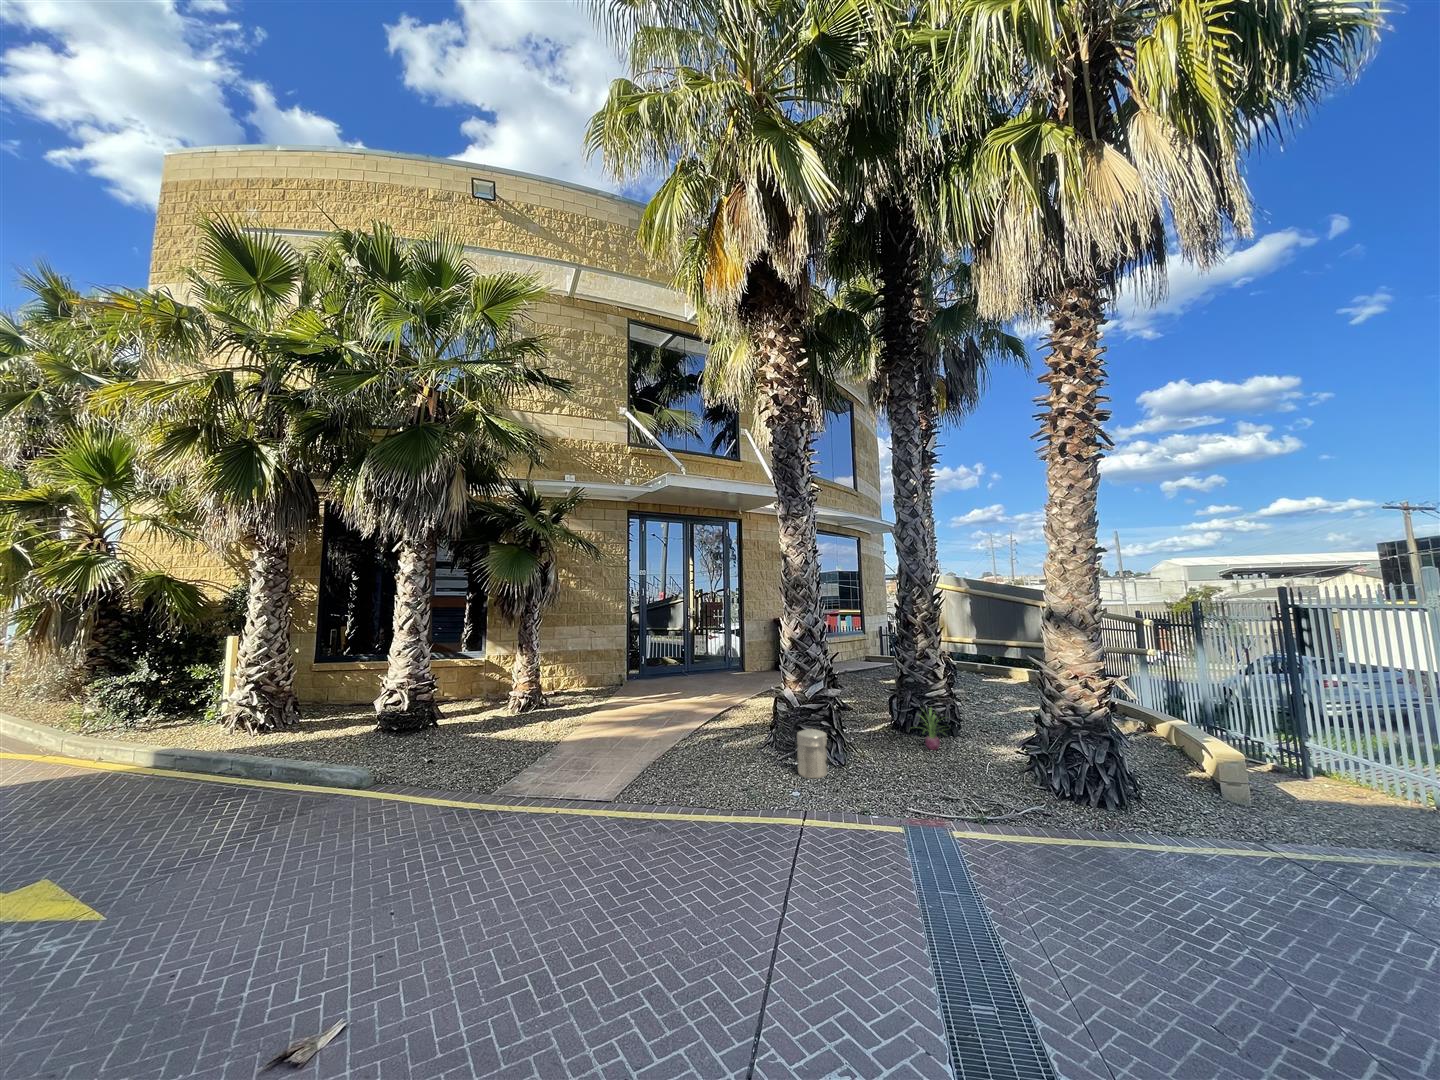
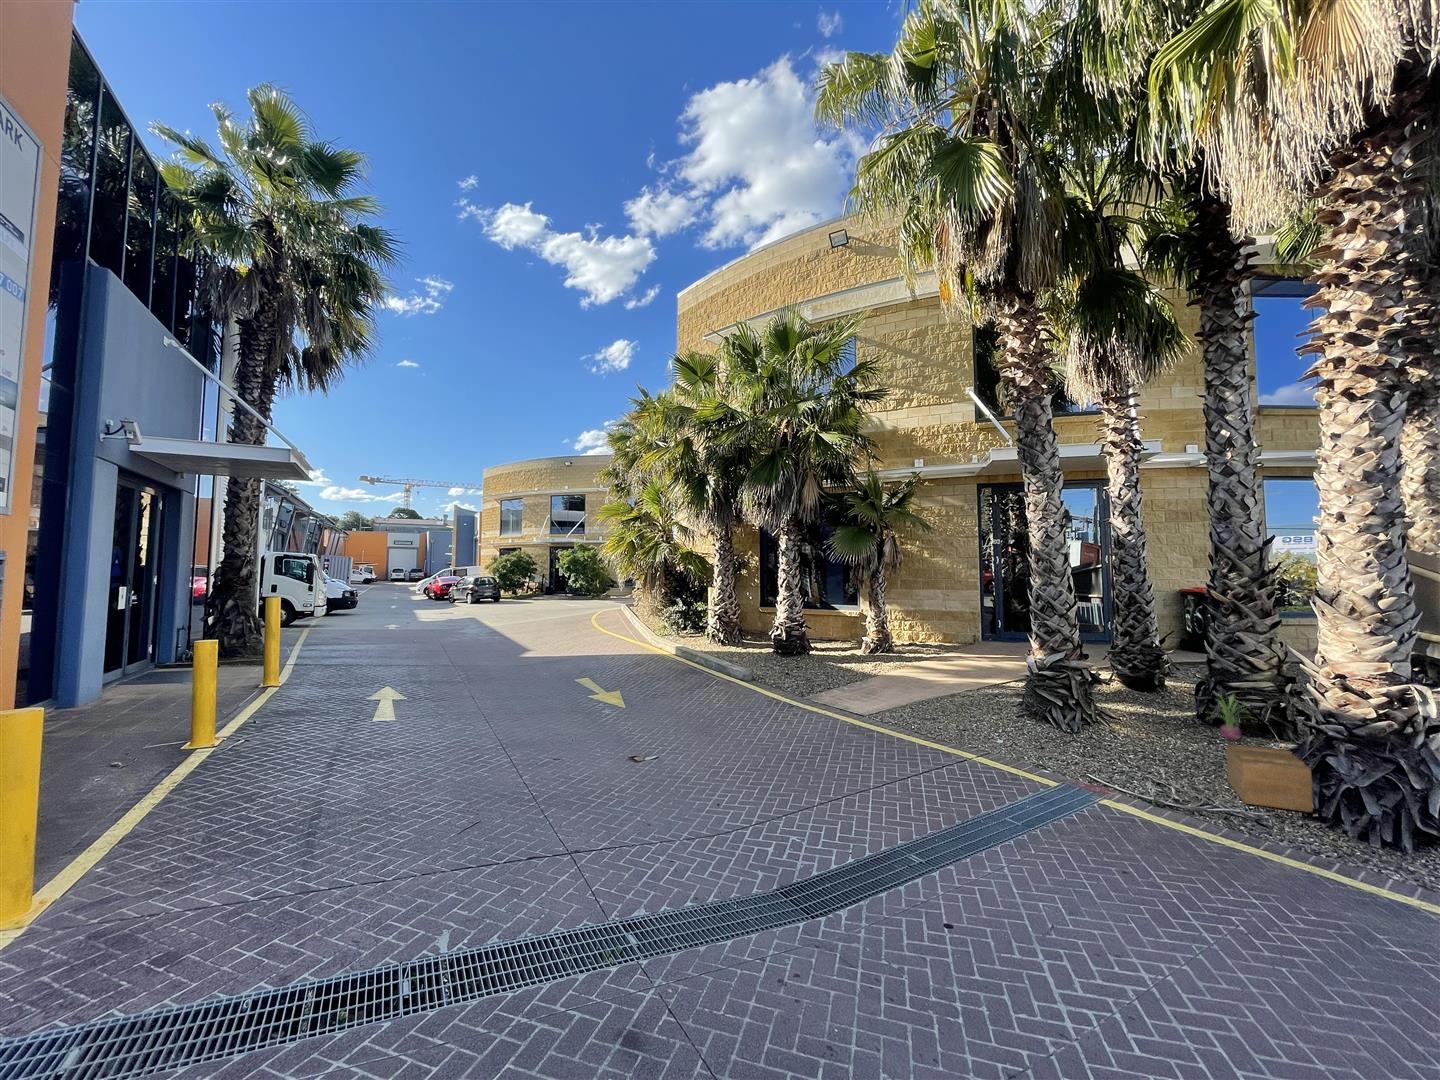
waste bin: present [795,729,829,778] -> none [1023,689,1056,734]
wooden crate: none [997,748,1074,805] -> present [1226,744,1313,812]

